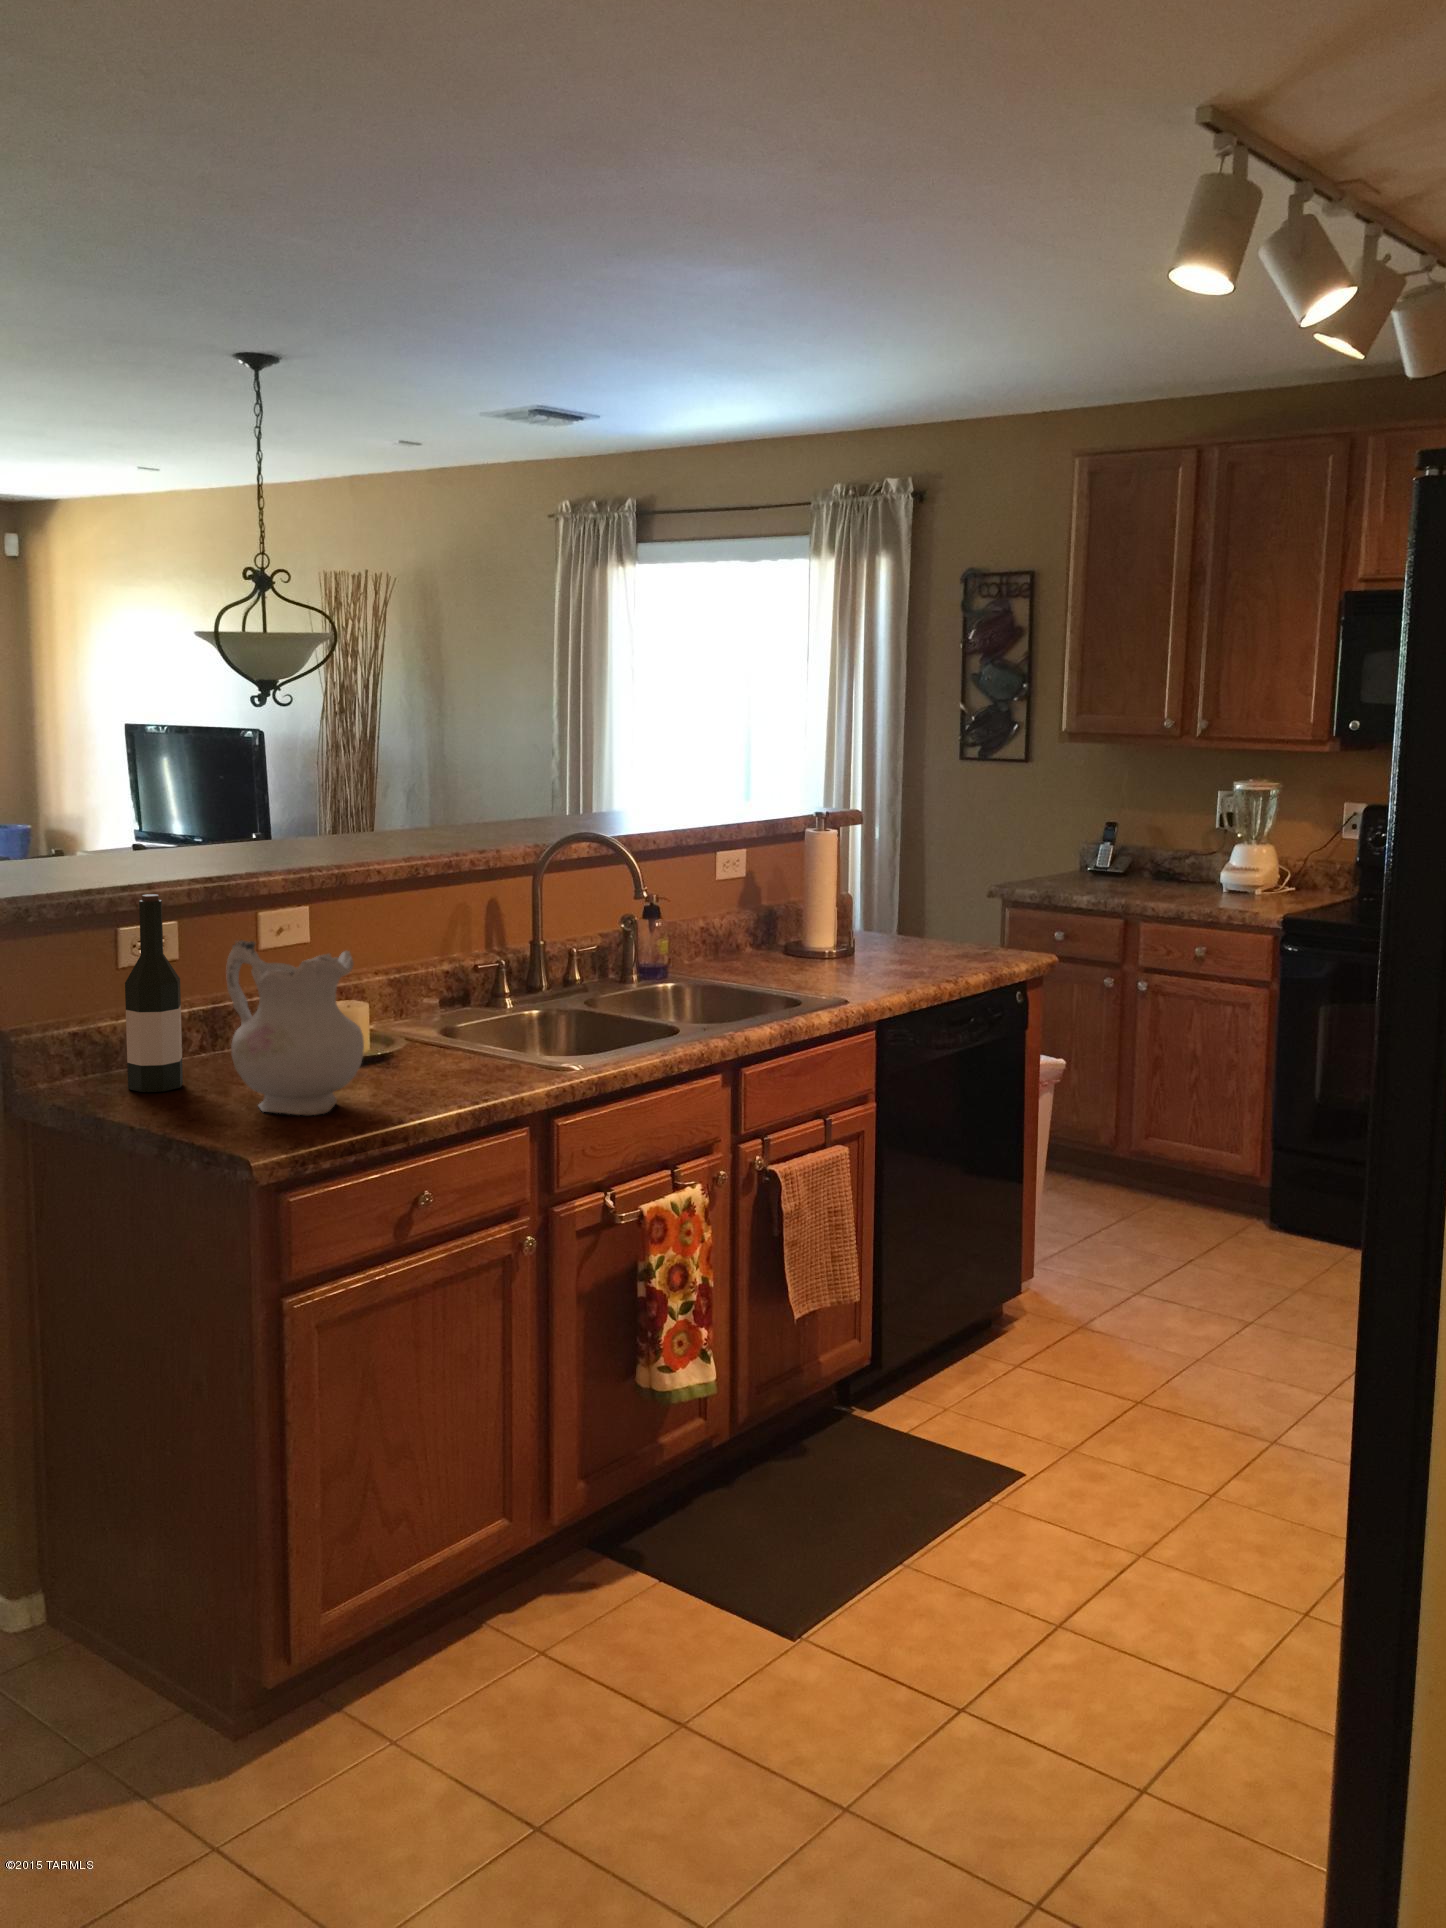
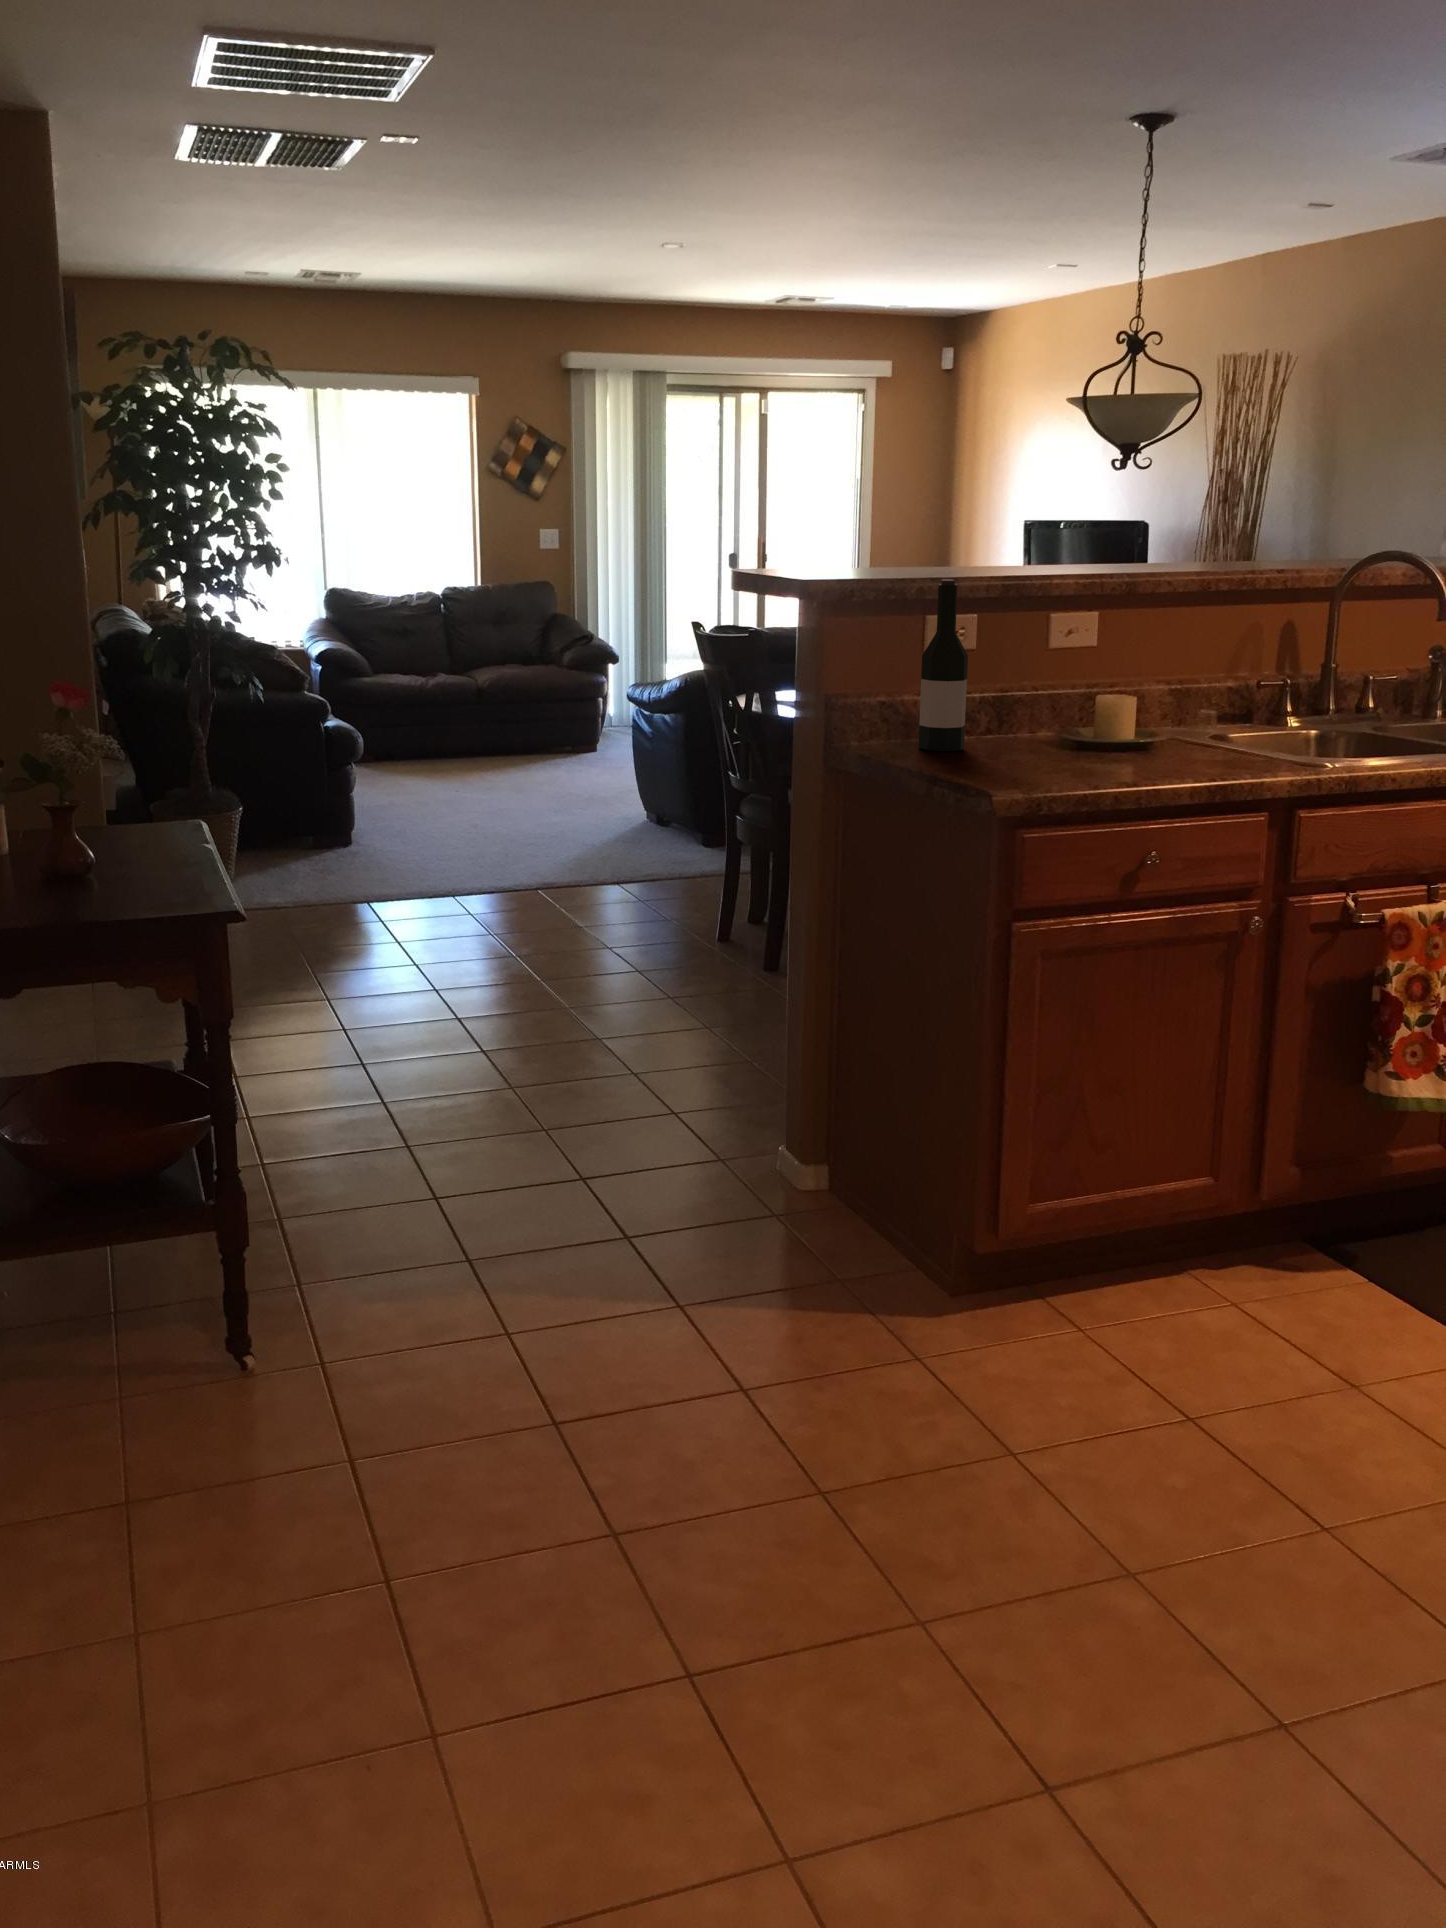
ceramic pitcher: present [226,940,364,1115] -> none [999,617,1115,773]

